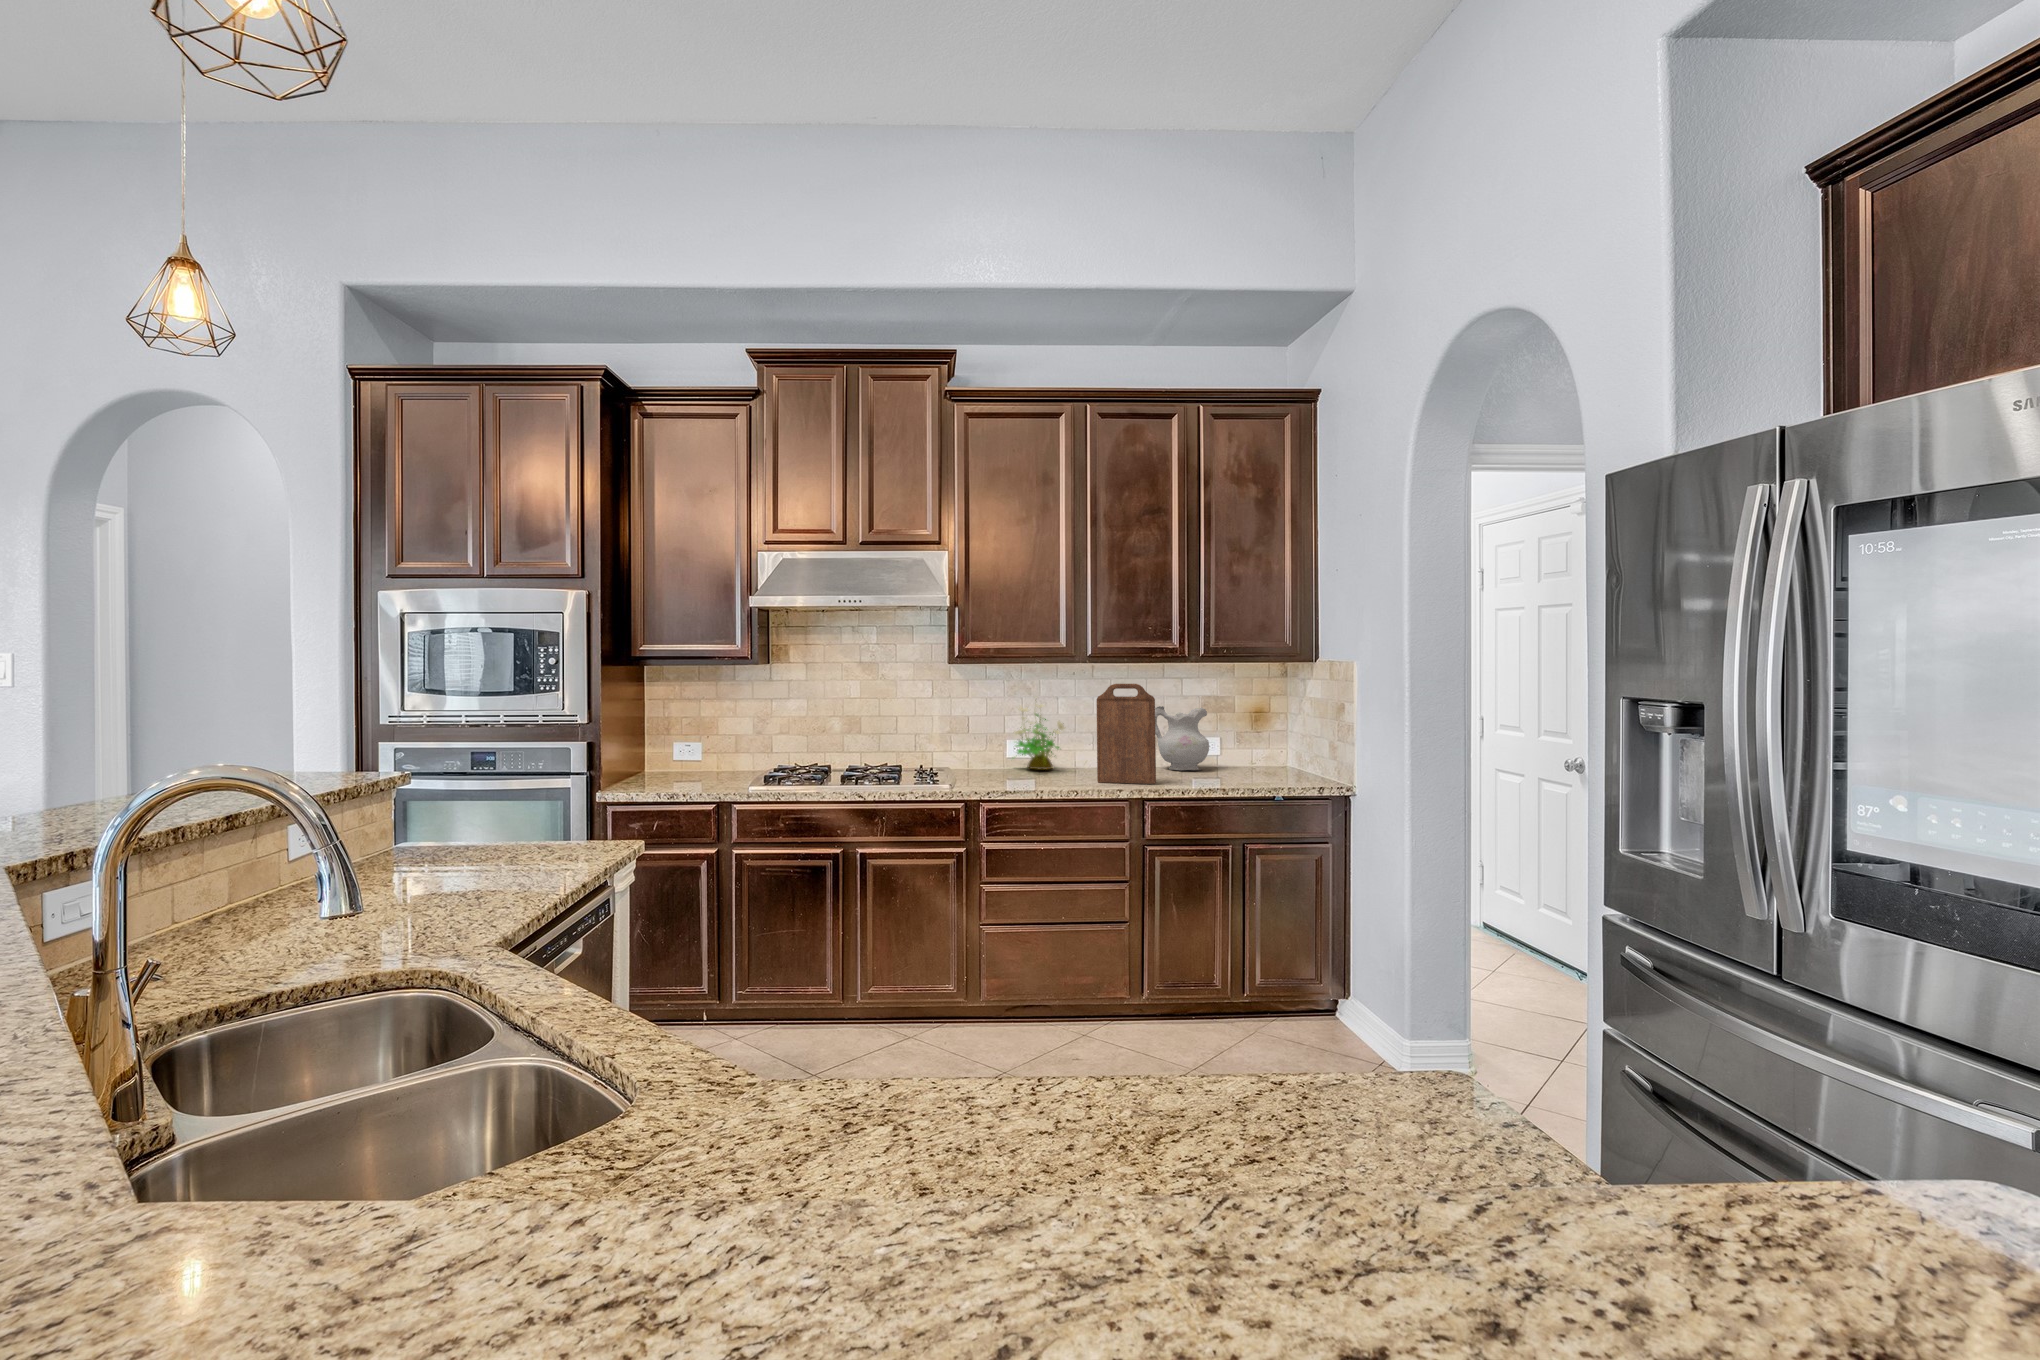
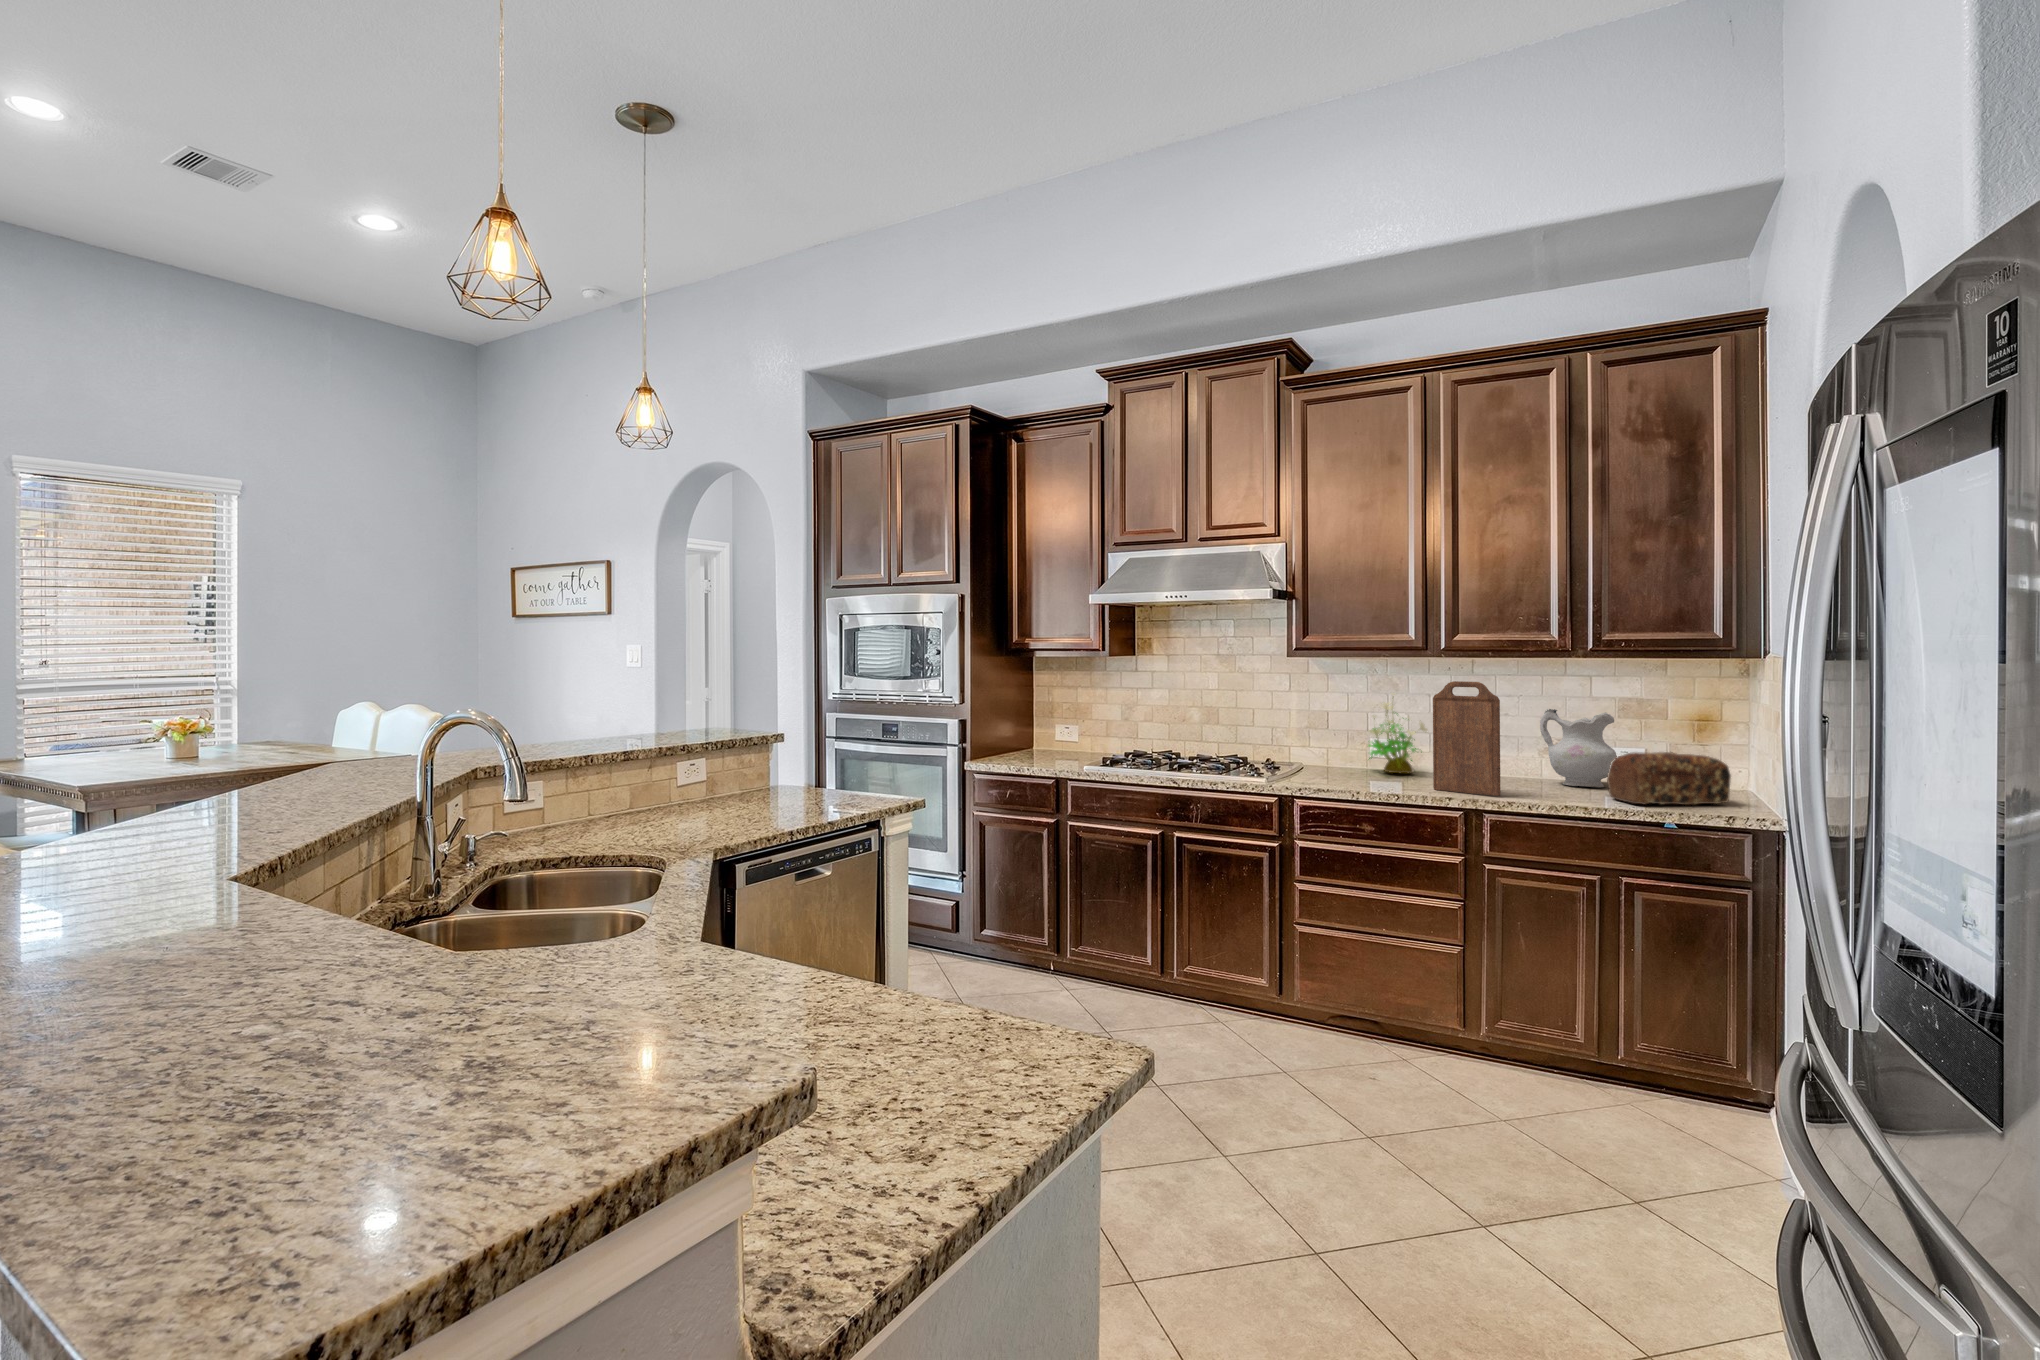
bread loaf: none [1223,738,1302,782] -> present [1607,752,1731,805]

